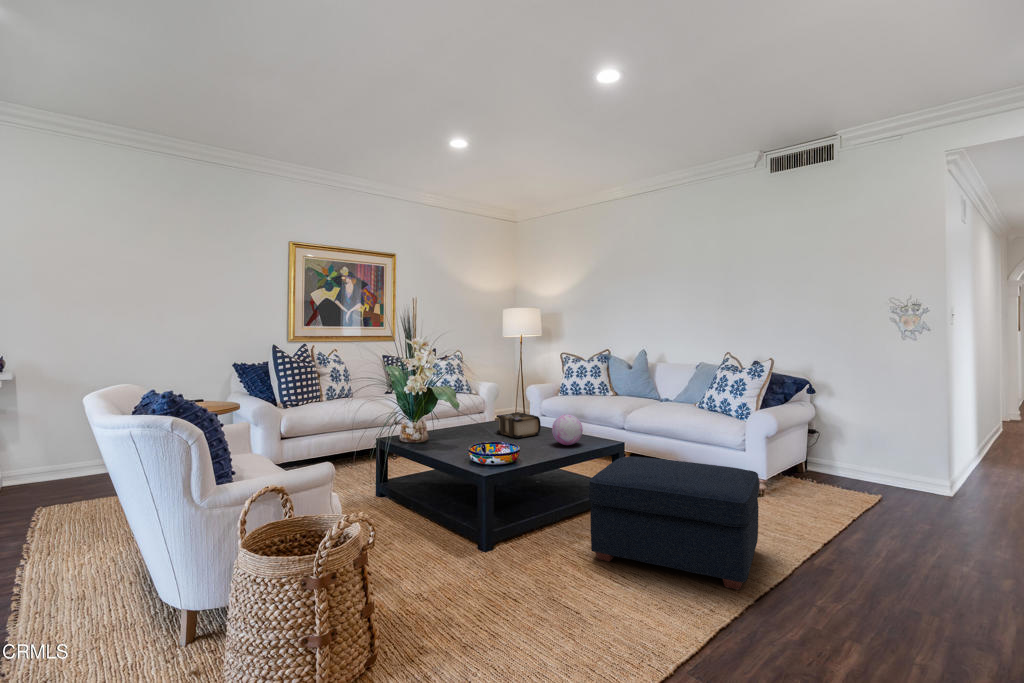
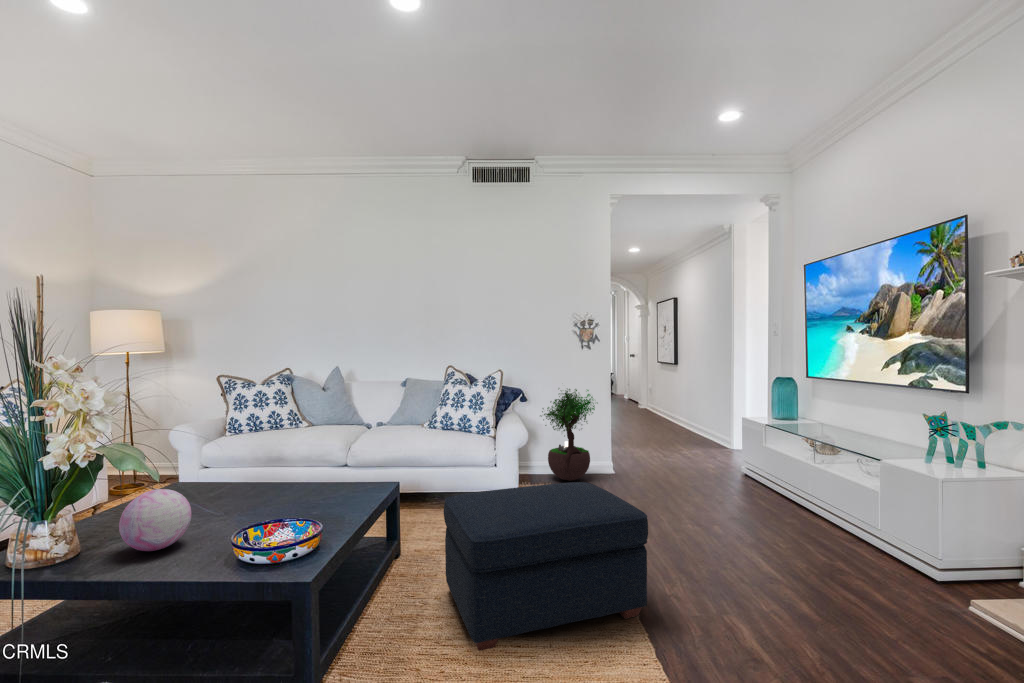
potted tree: none [827,374,908,490] -> present [540,389,595,481]
book: present [496,412,541,438] -> none [192,465,275,507]
decorative orb: present [552,414,583,445] -> present [119,489,192,551]

